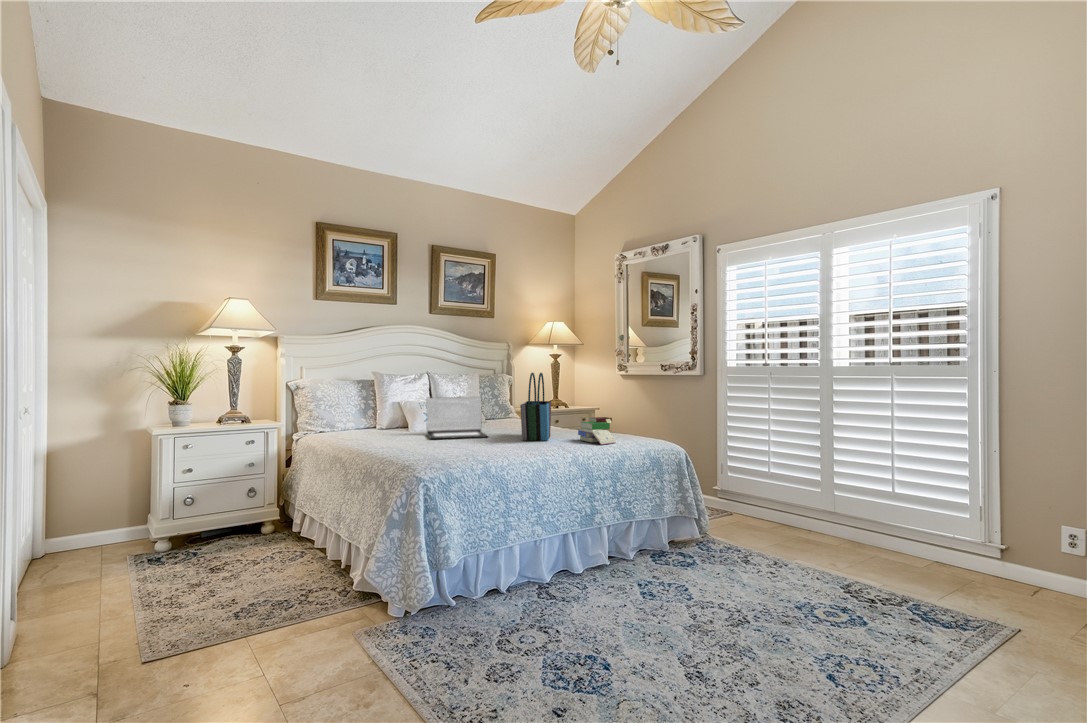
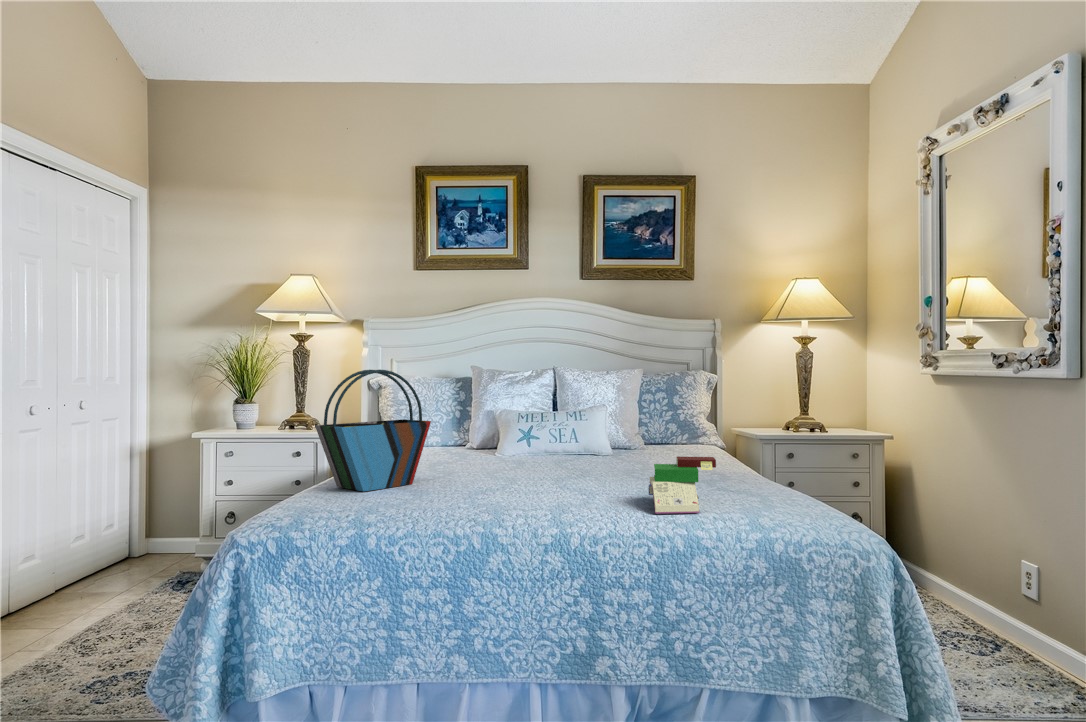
tote bag: present [520,373,551,441] -> present [315,370,431,491]
laptop: present [427,397,488,439] -> none [444,408,551,478]

